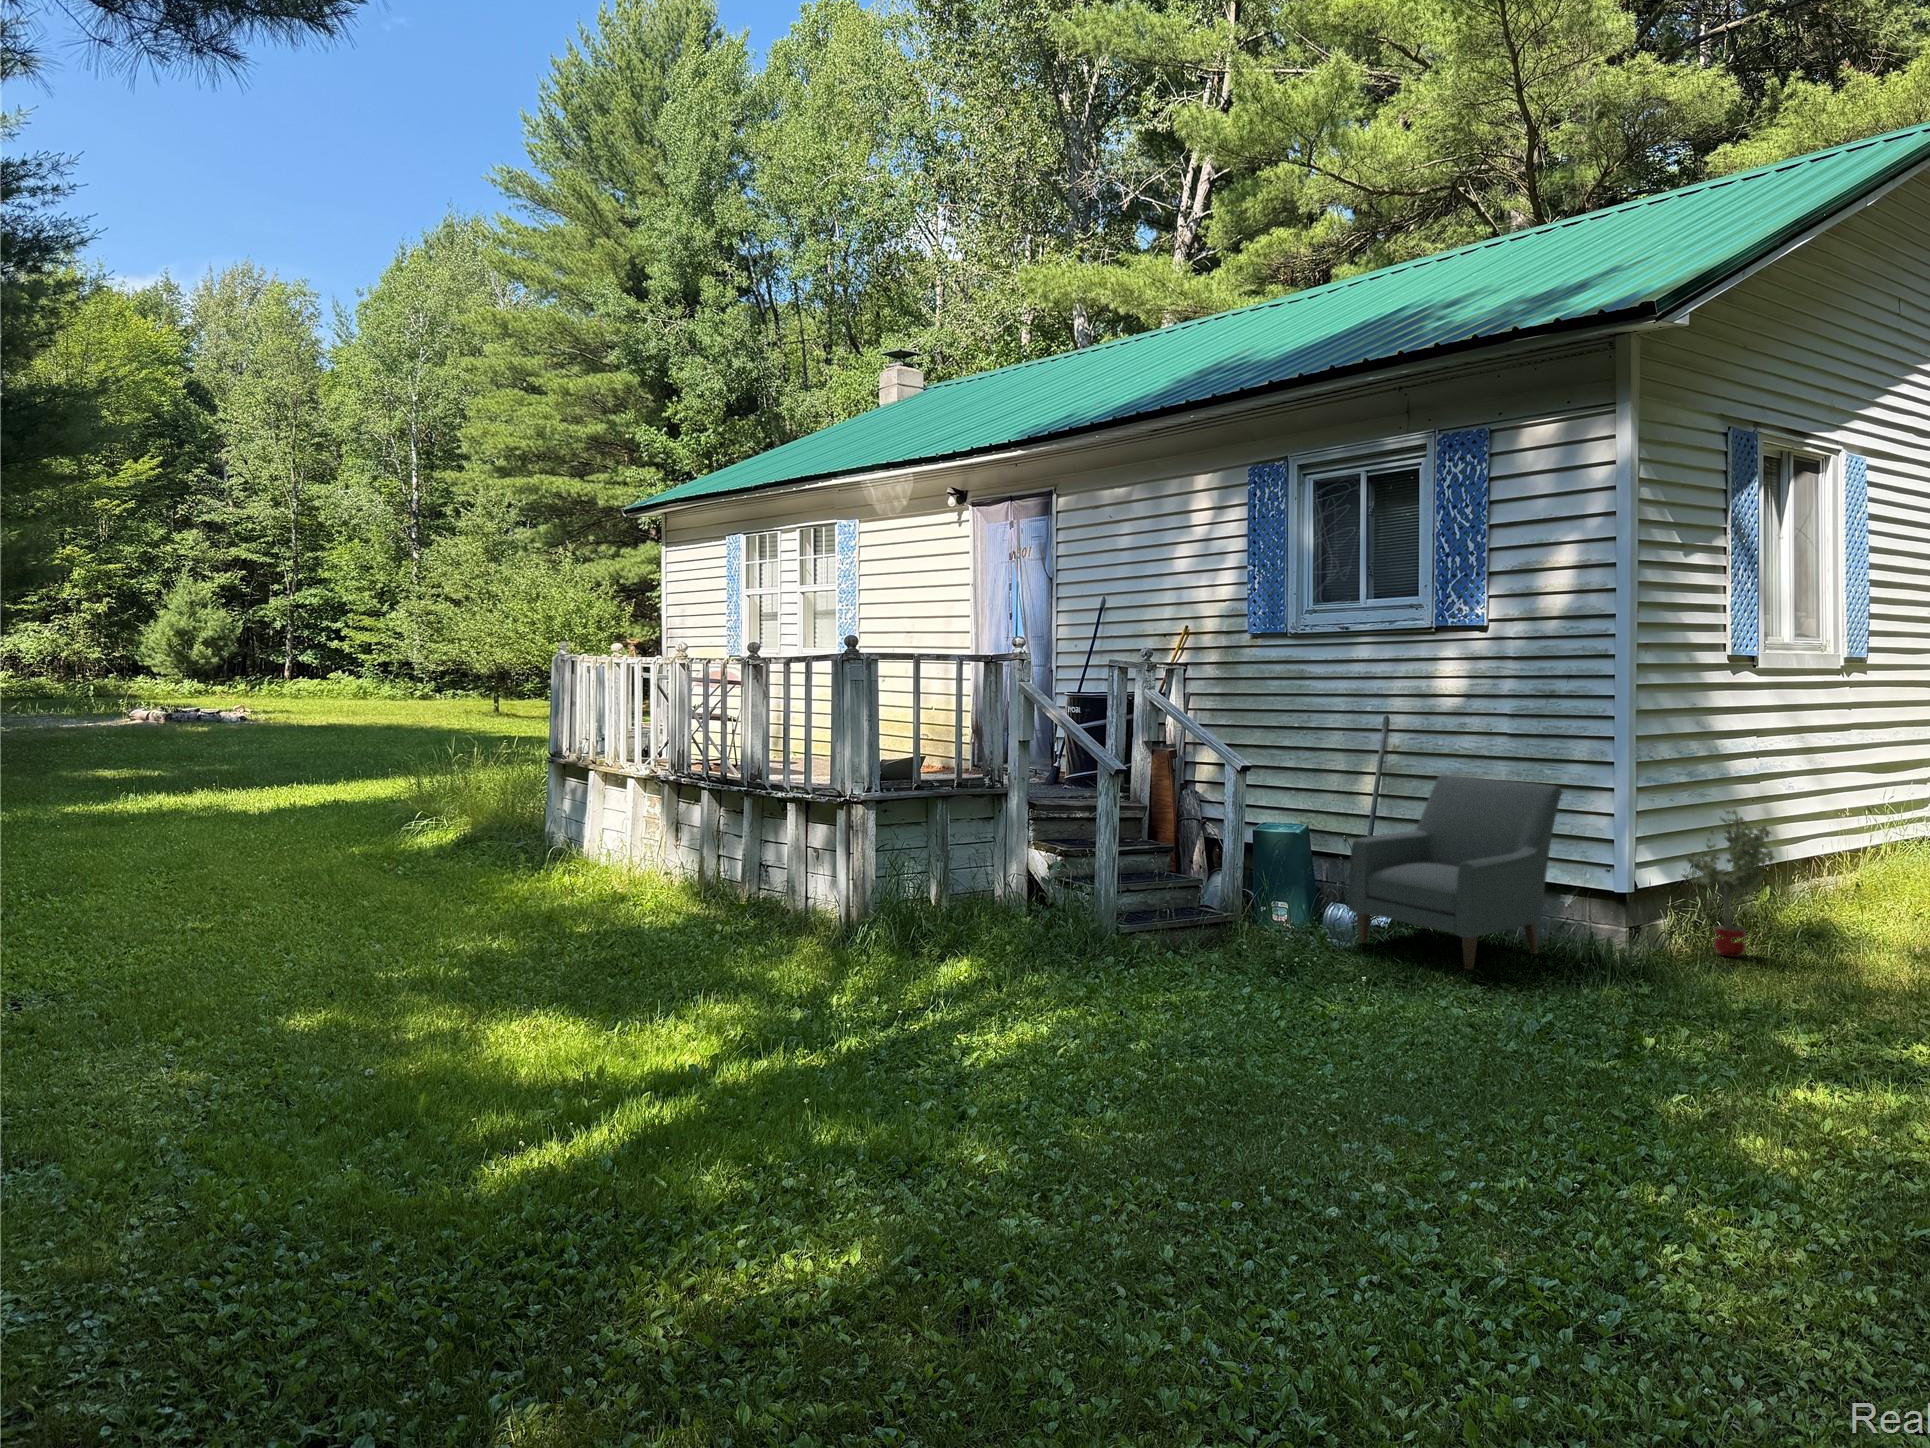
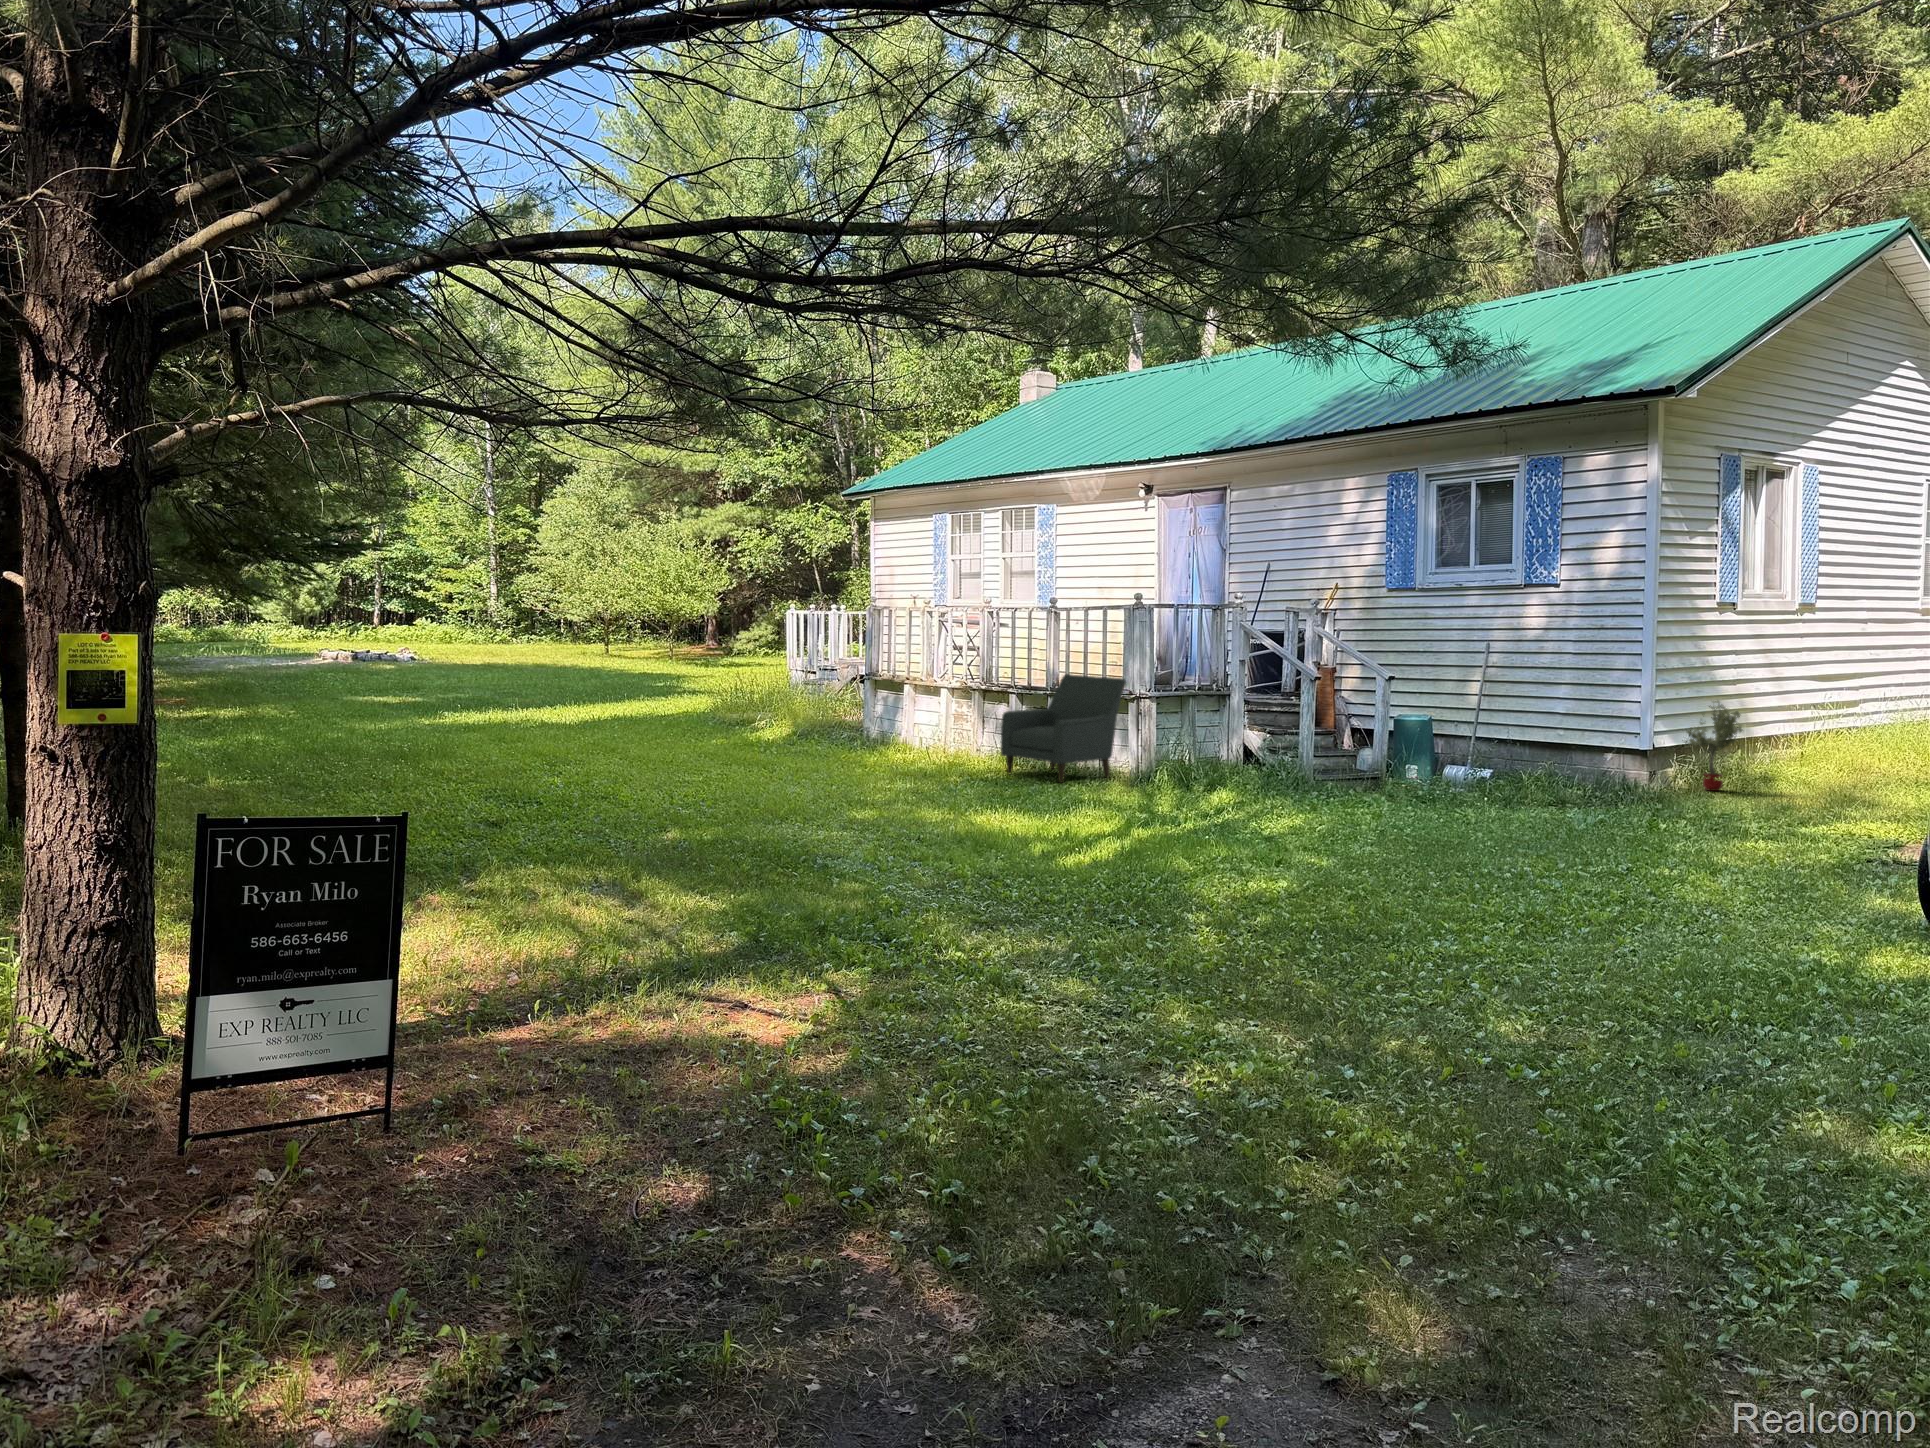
chair: present [1349,774,1563,970] -> present [1001,674,1126,783]

